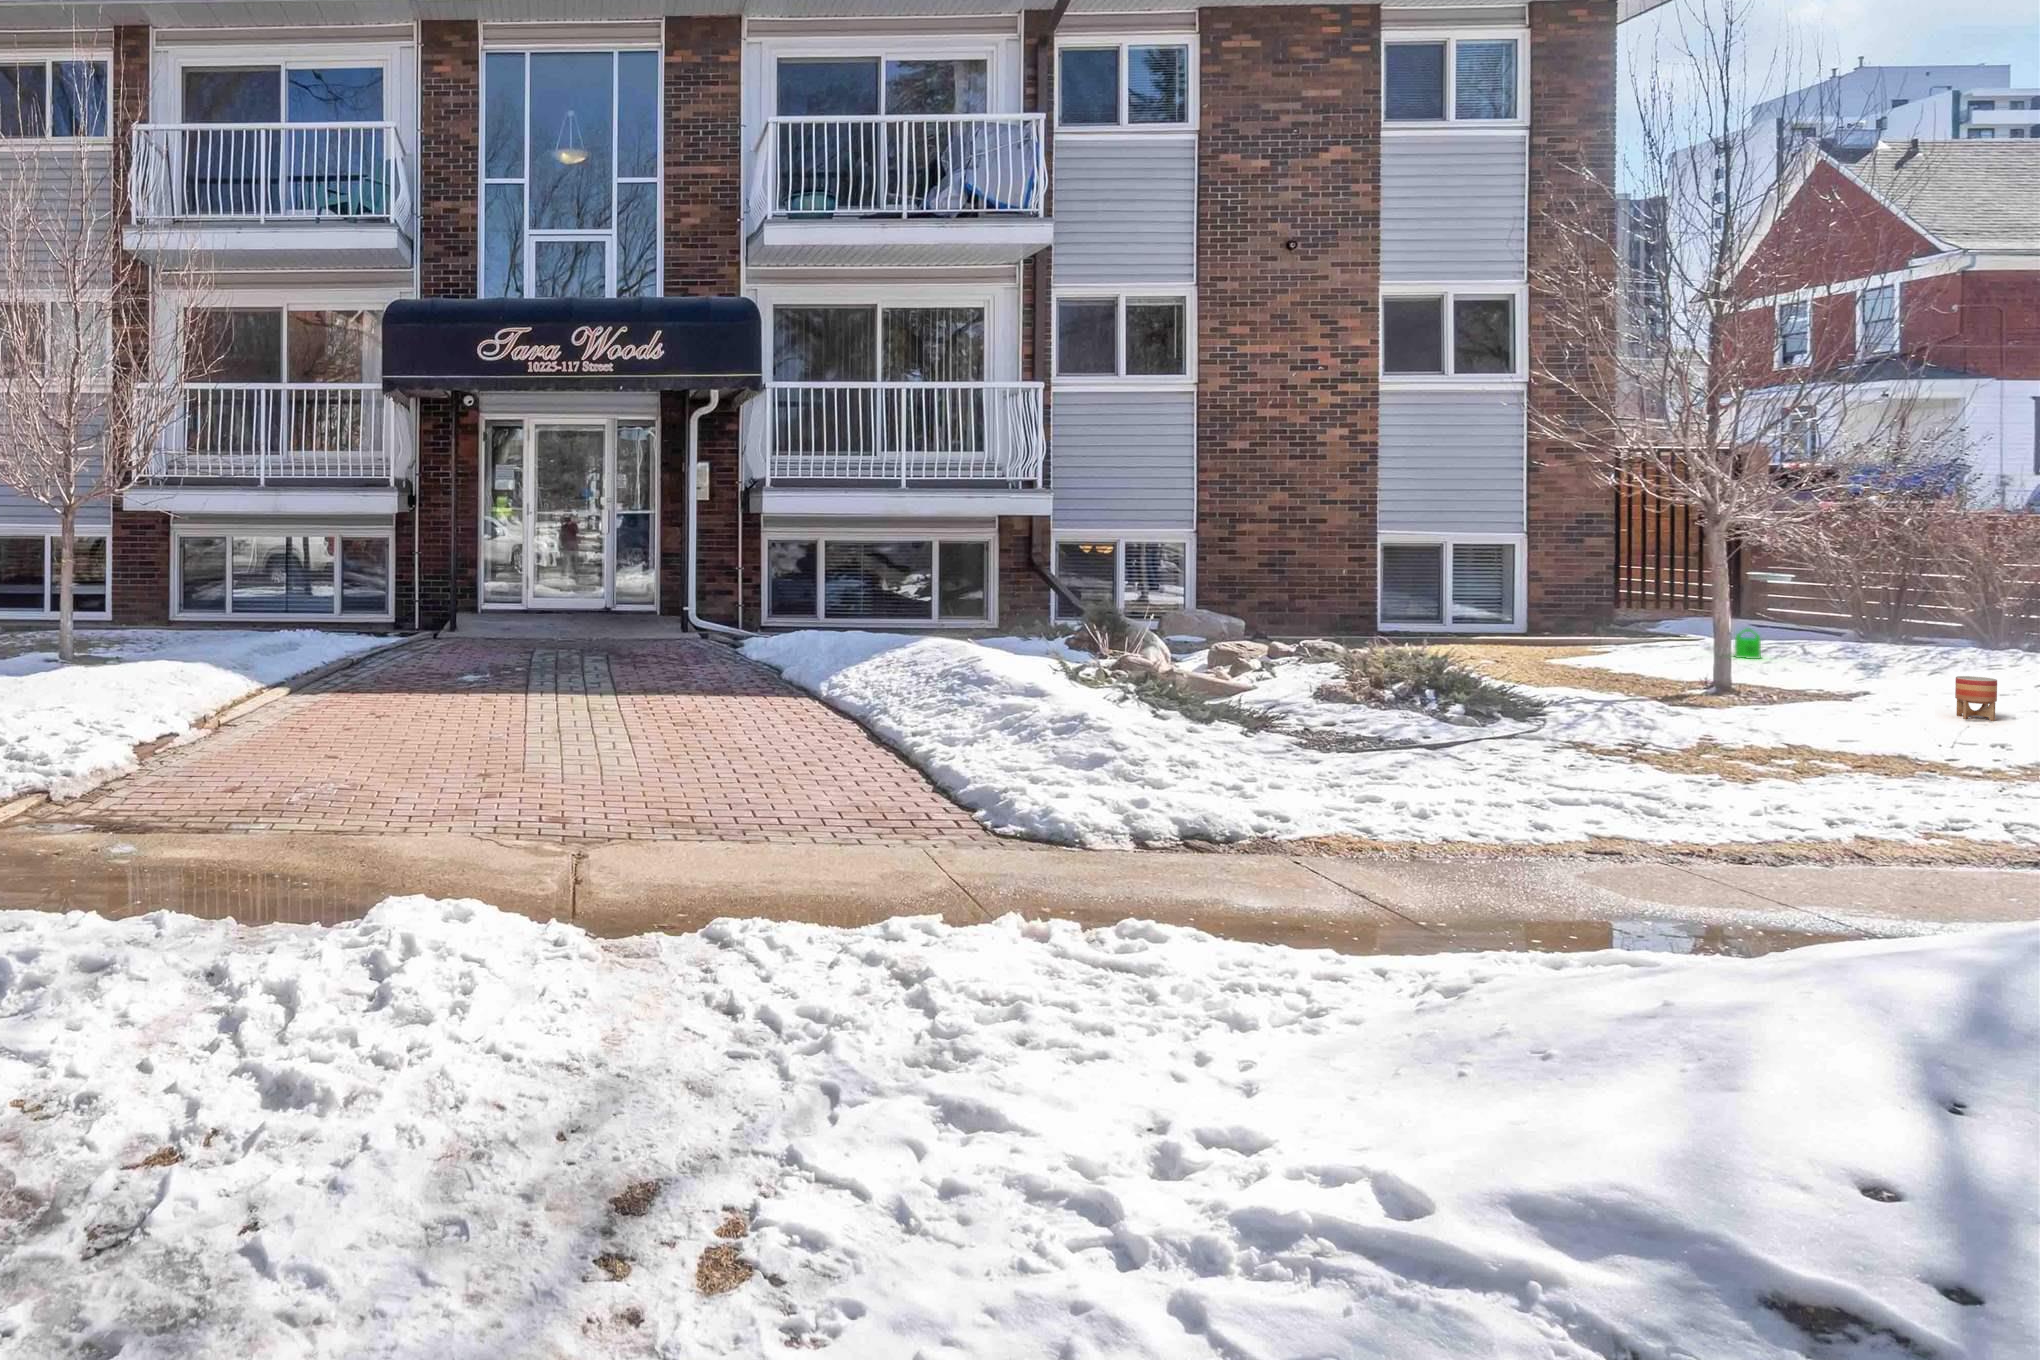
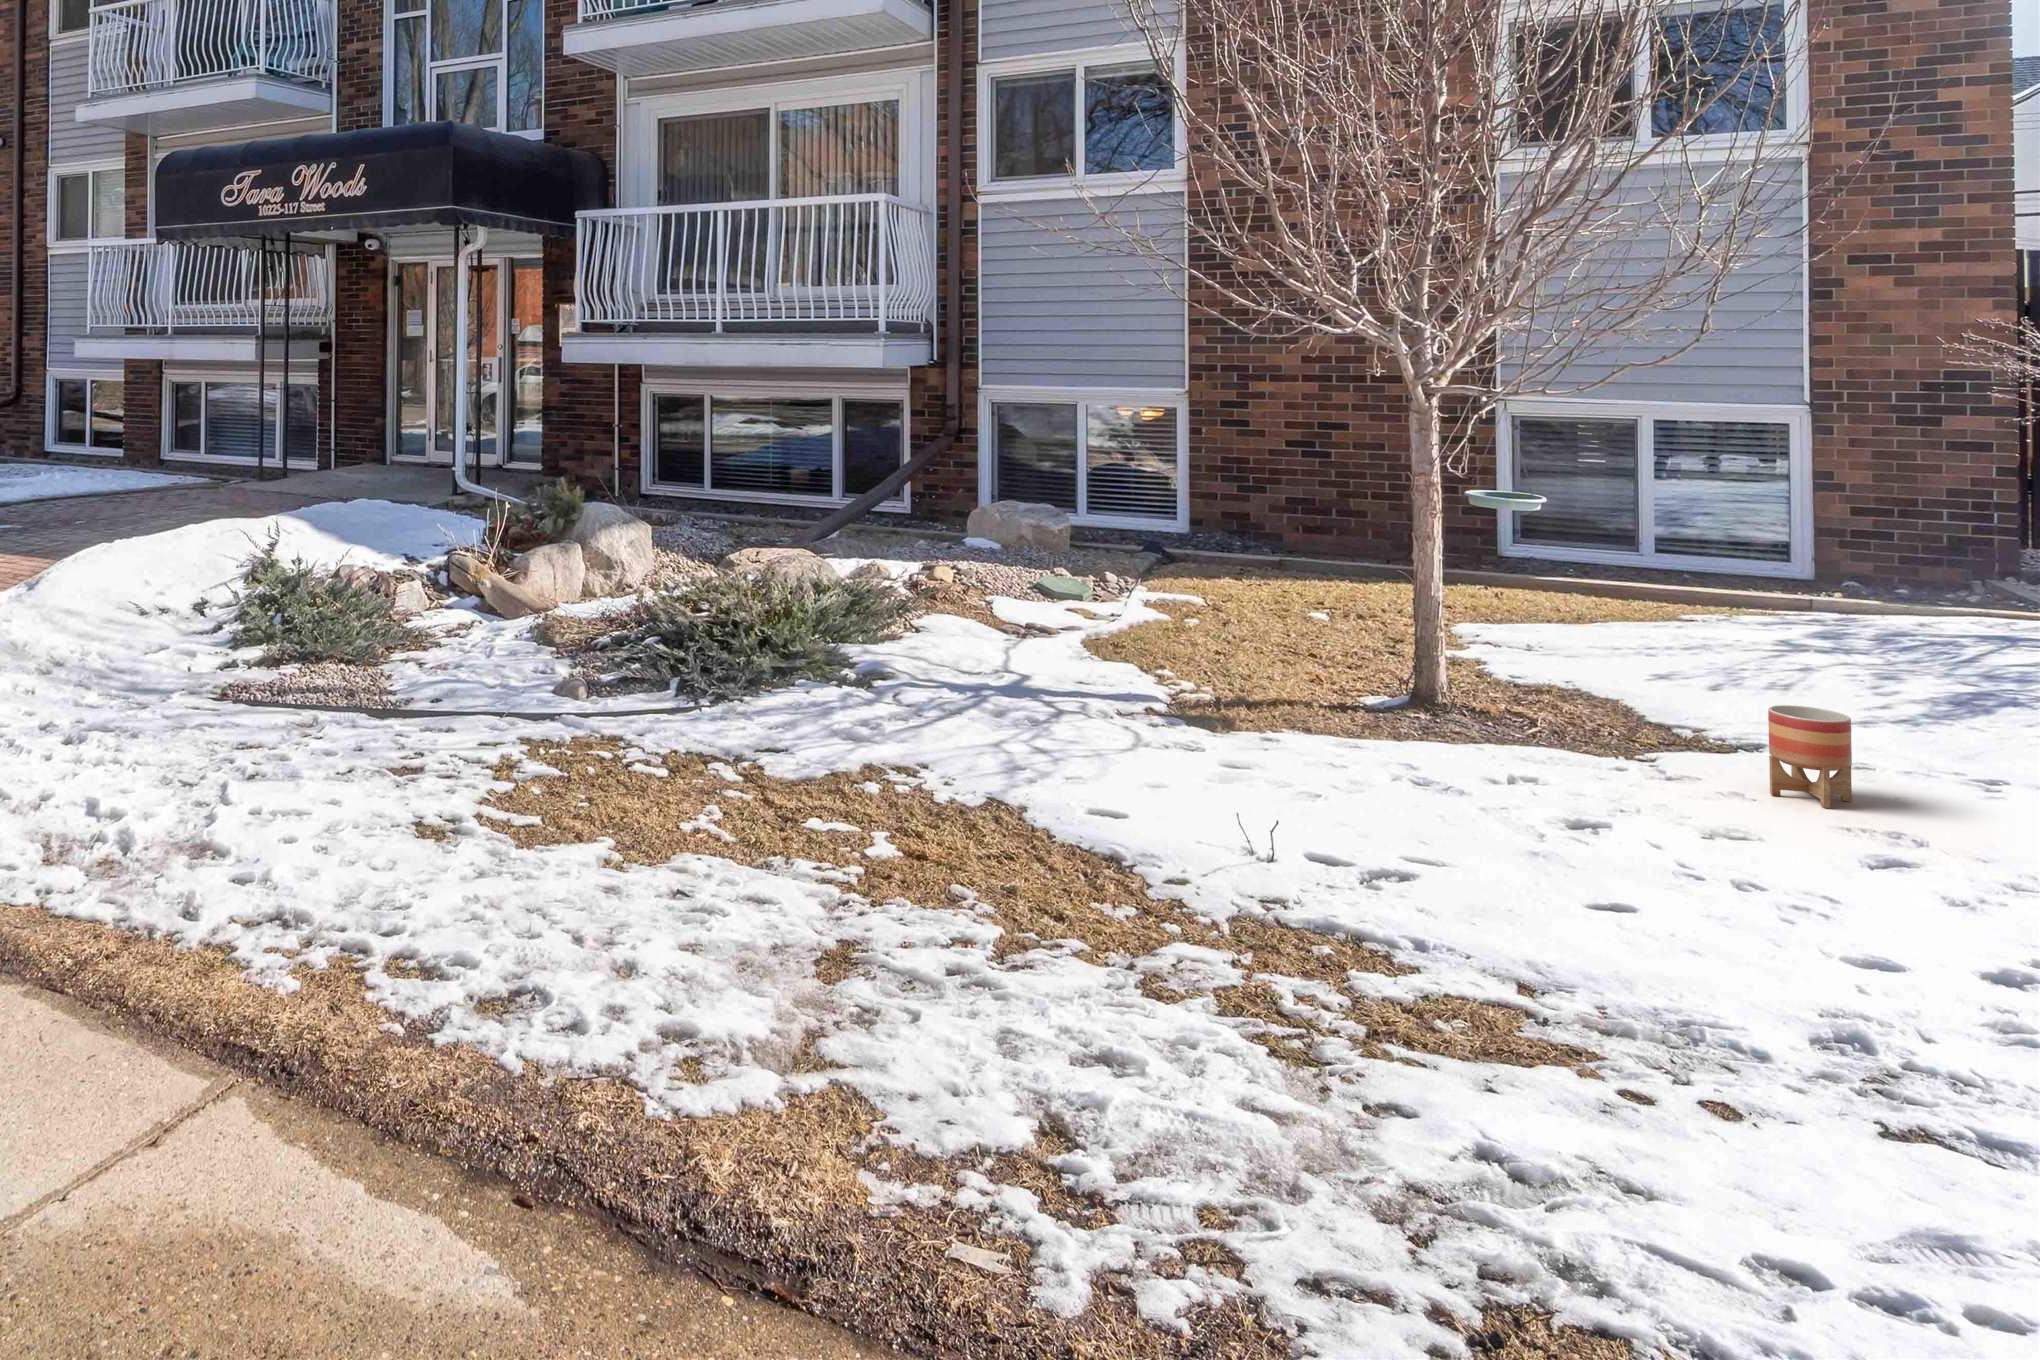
watering can: present [1734,629,1761,659] -> none [1882,594,1944,655]

